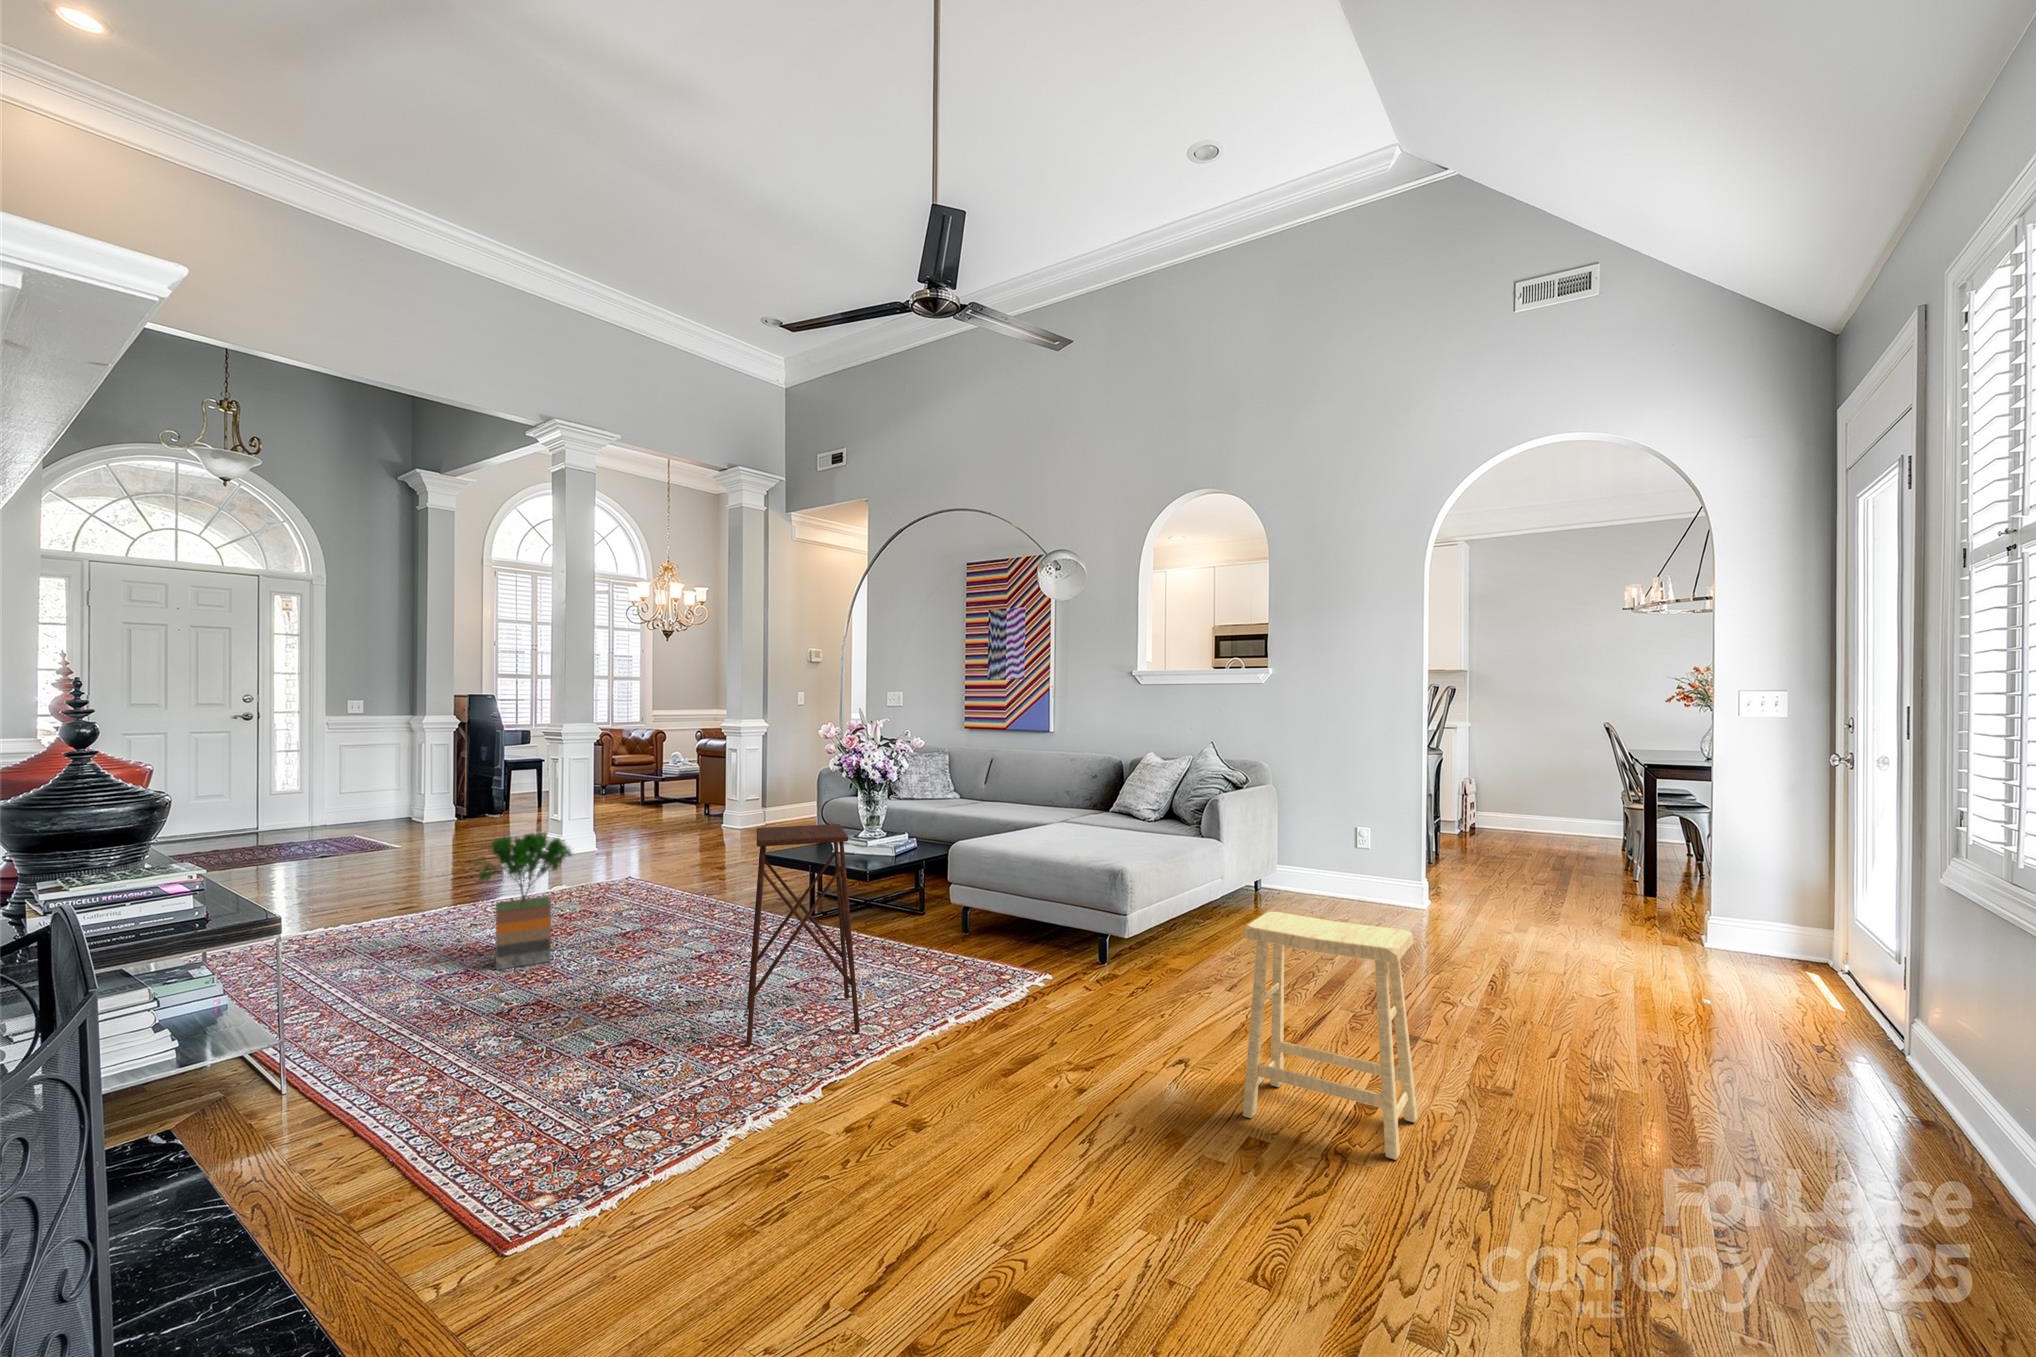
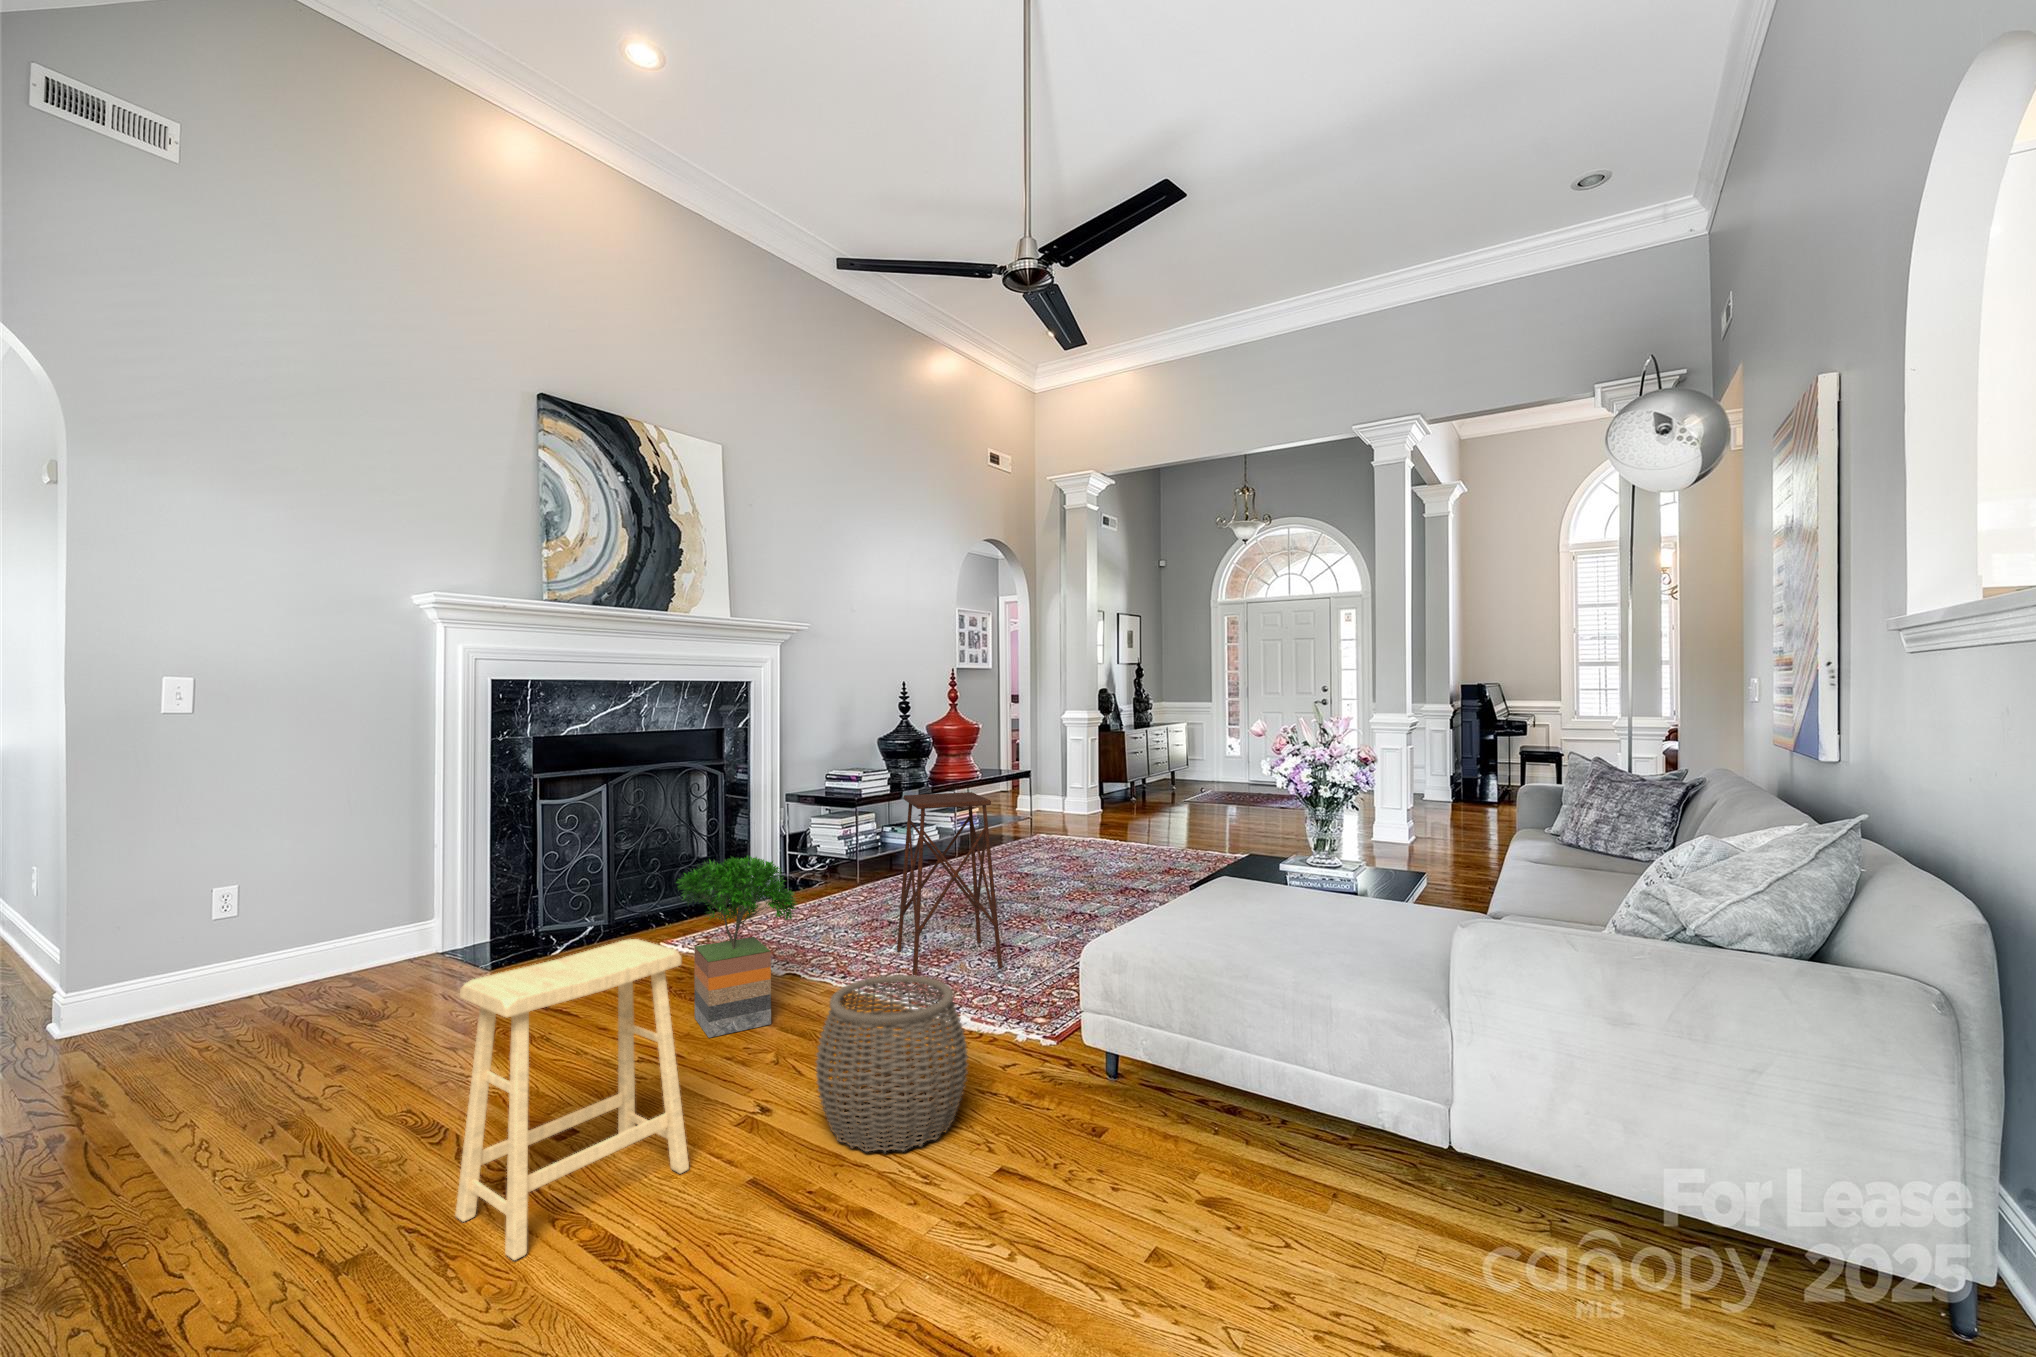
potted tree: present [474,833,572,970] -> present [676,855,796,1038]
woven basket: none [1122,917,1237,1040] -> present [816,975,968,1152]

